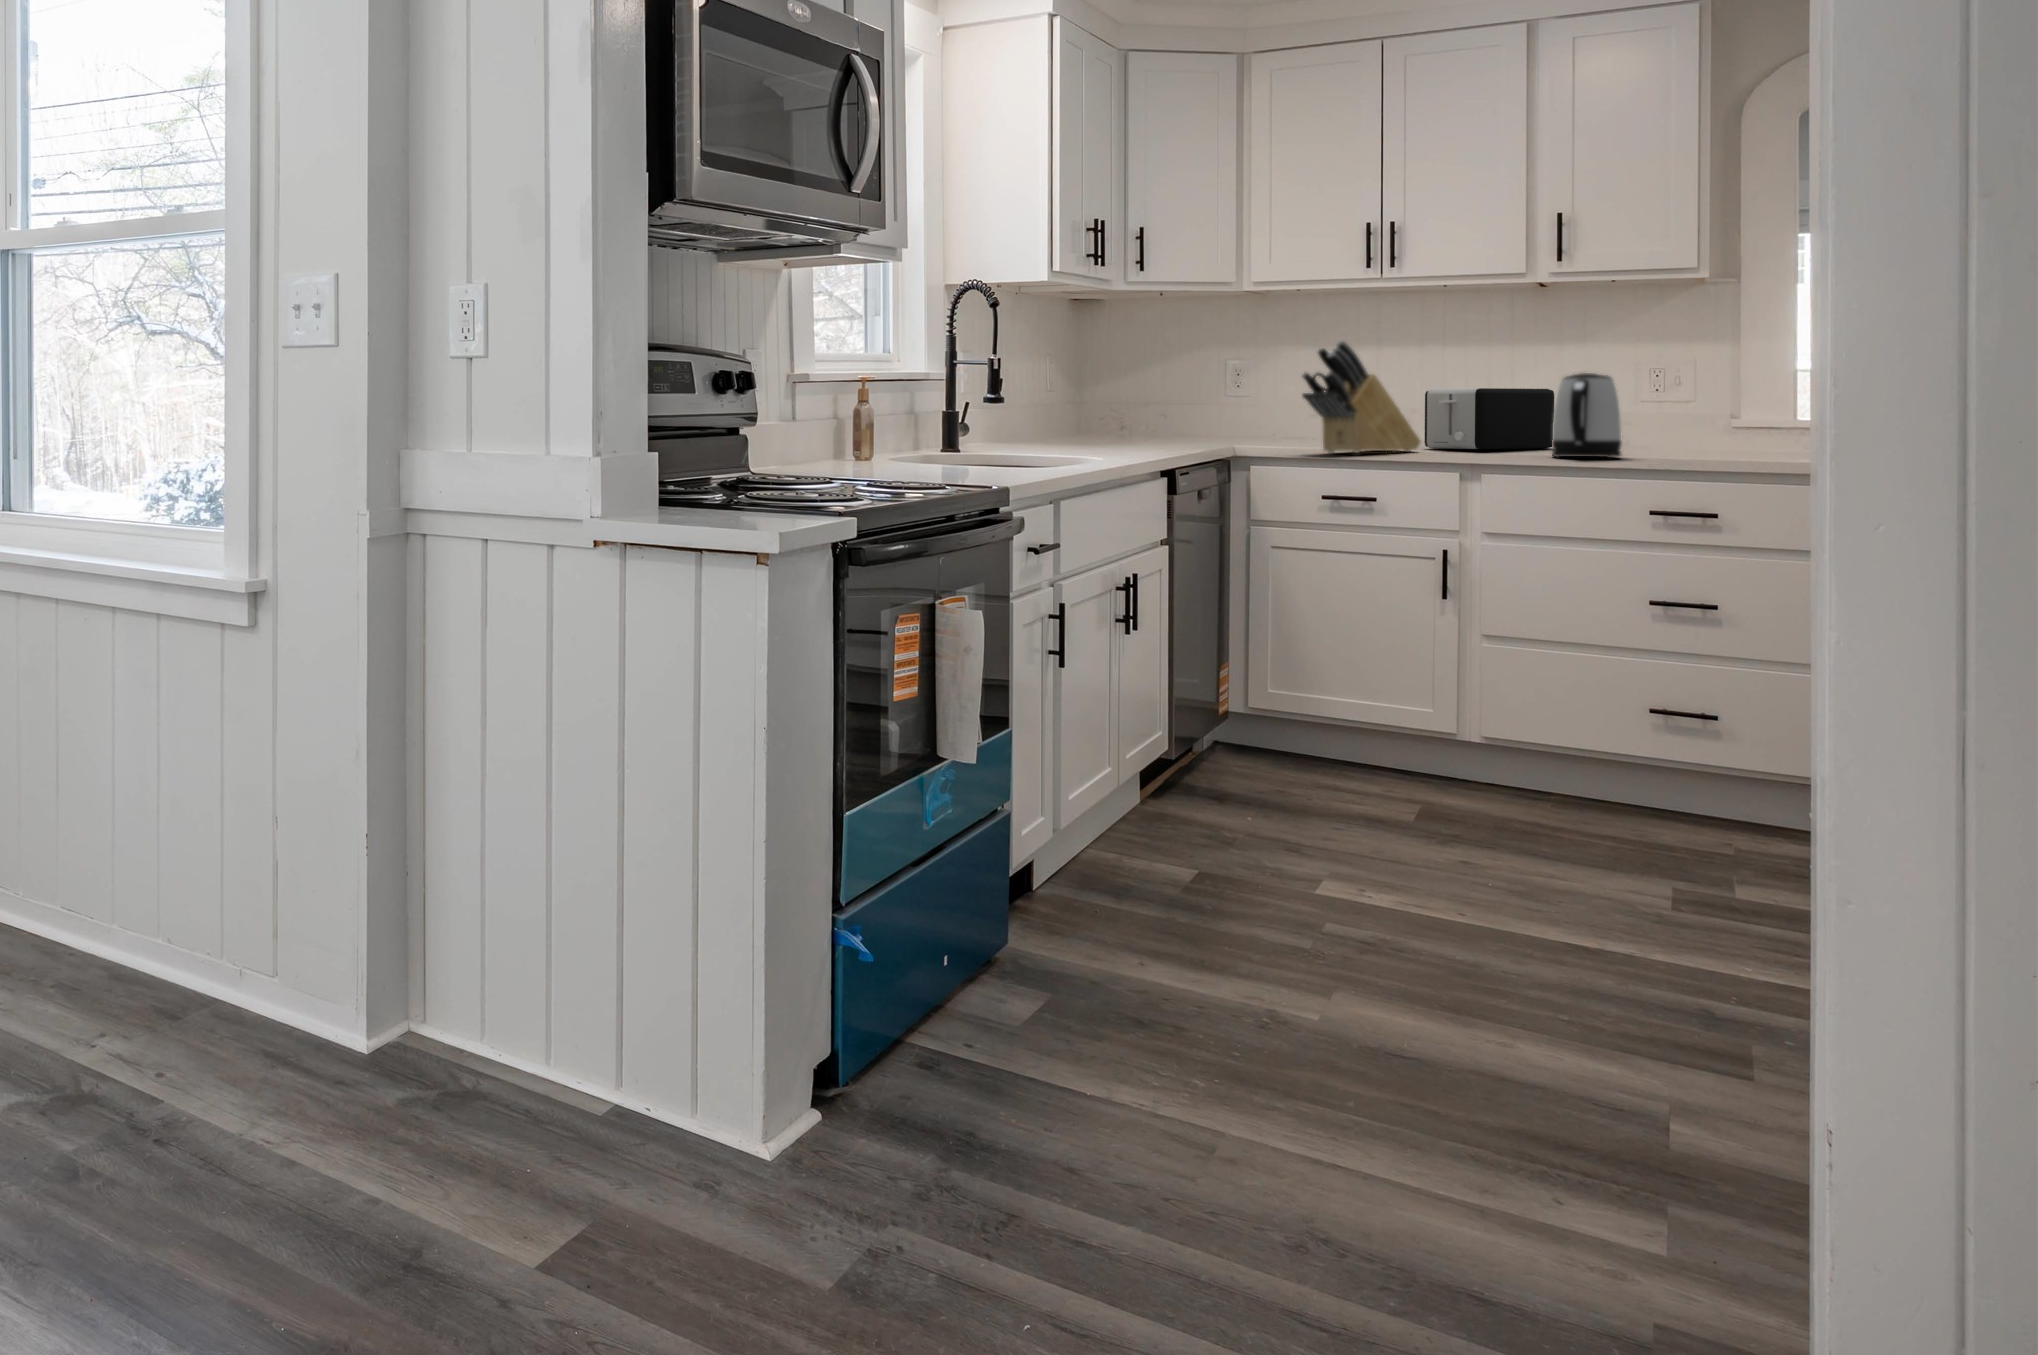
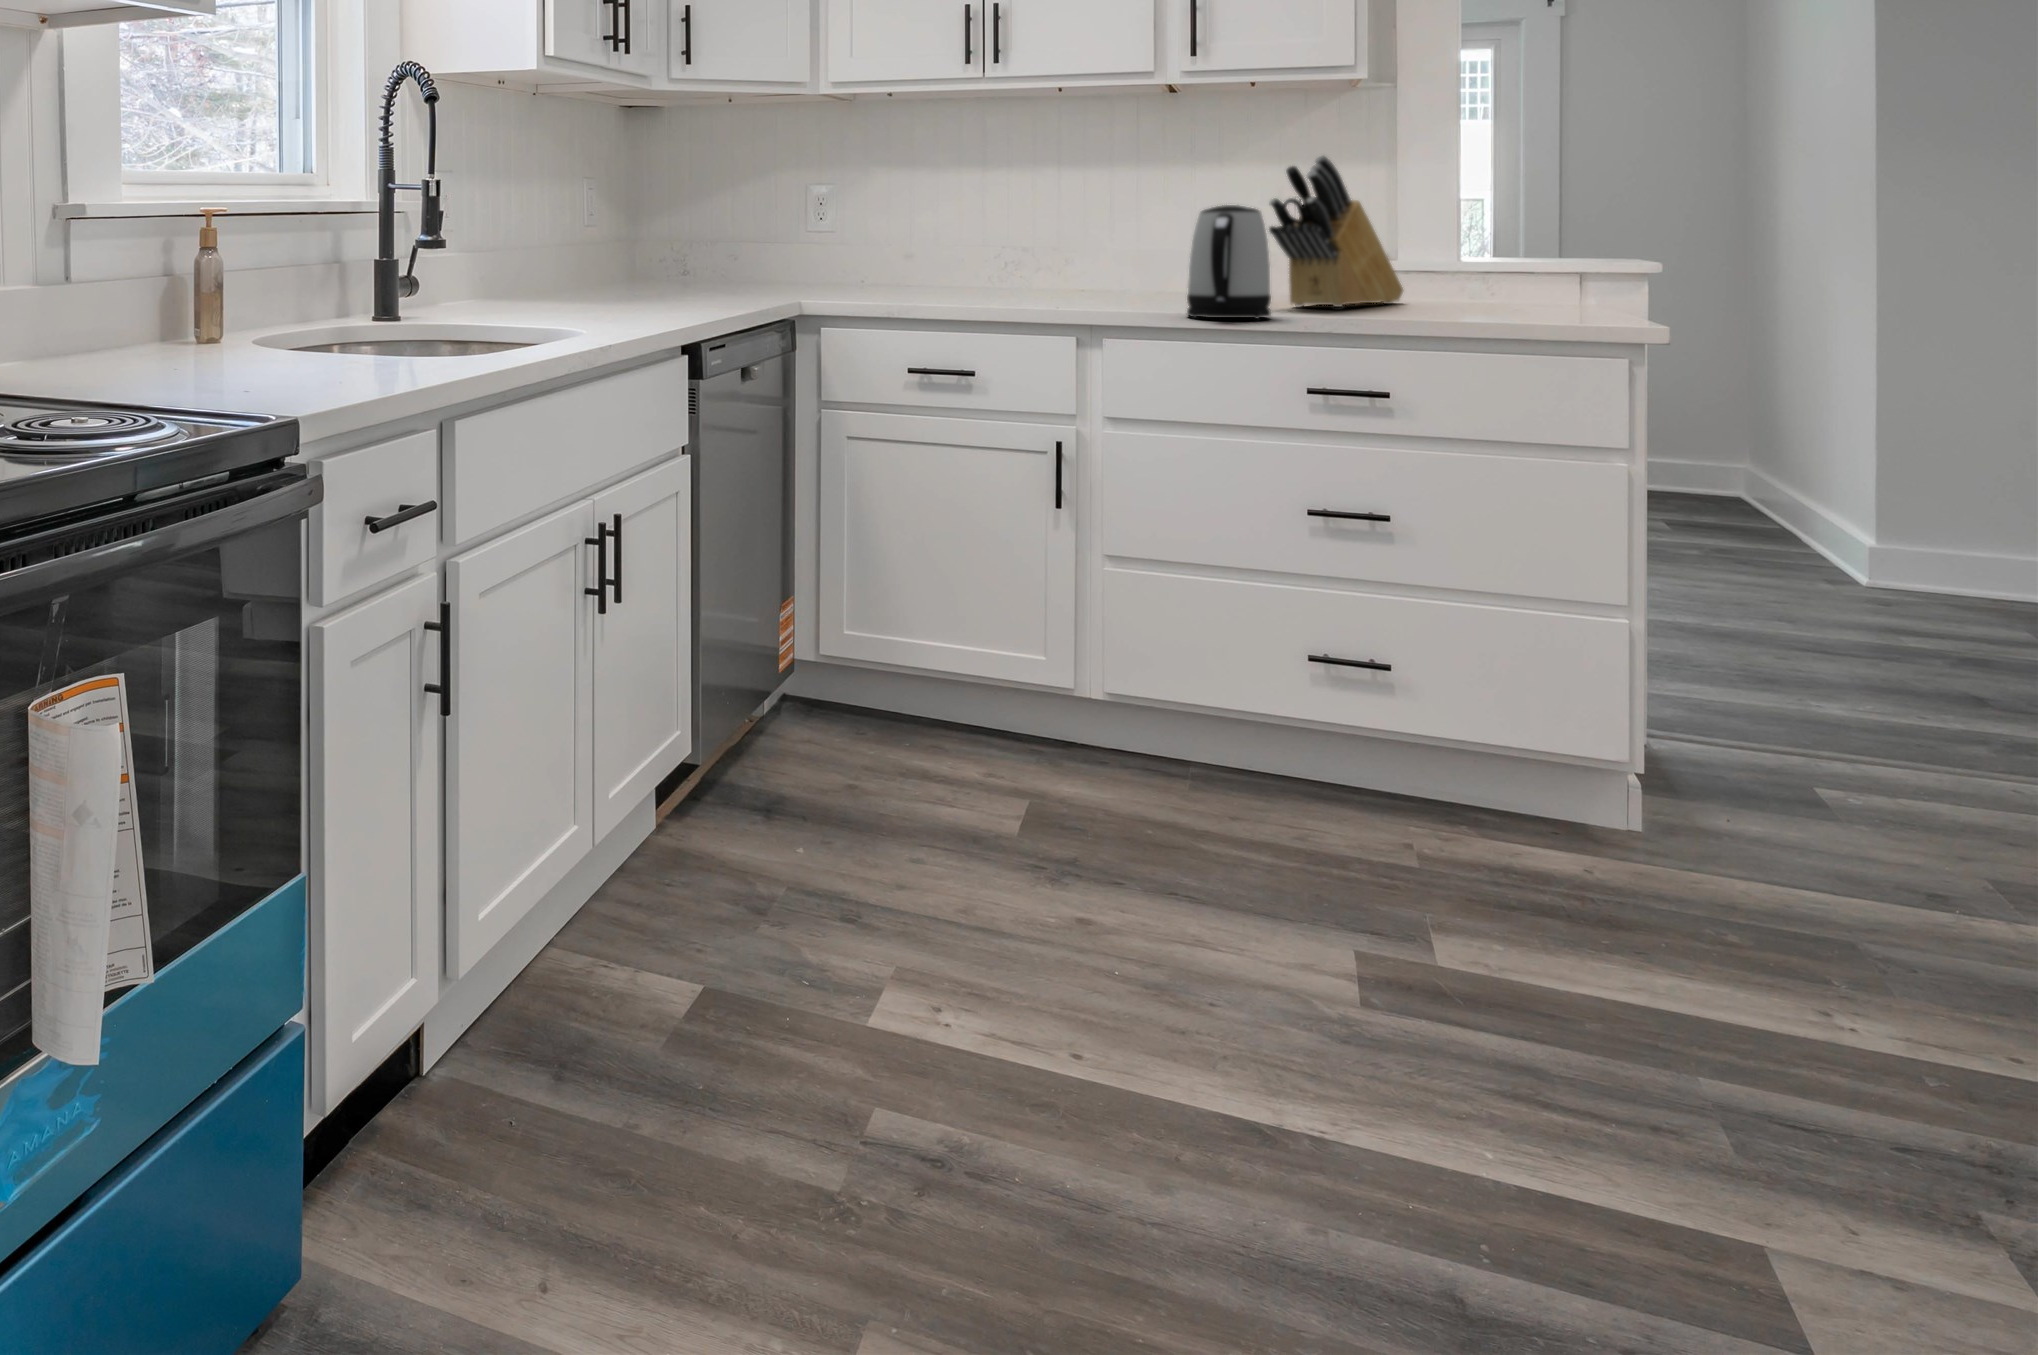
knife block: present [1302,341,1421,453] -> present [1269,156,1403,307]
toaster: present [1425,388,1554,449] -> none [1033,225,1187,305]

